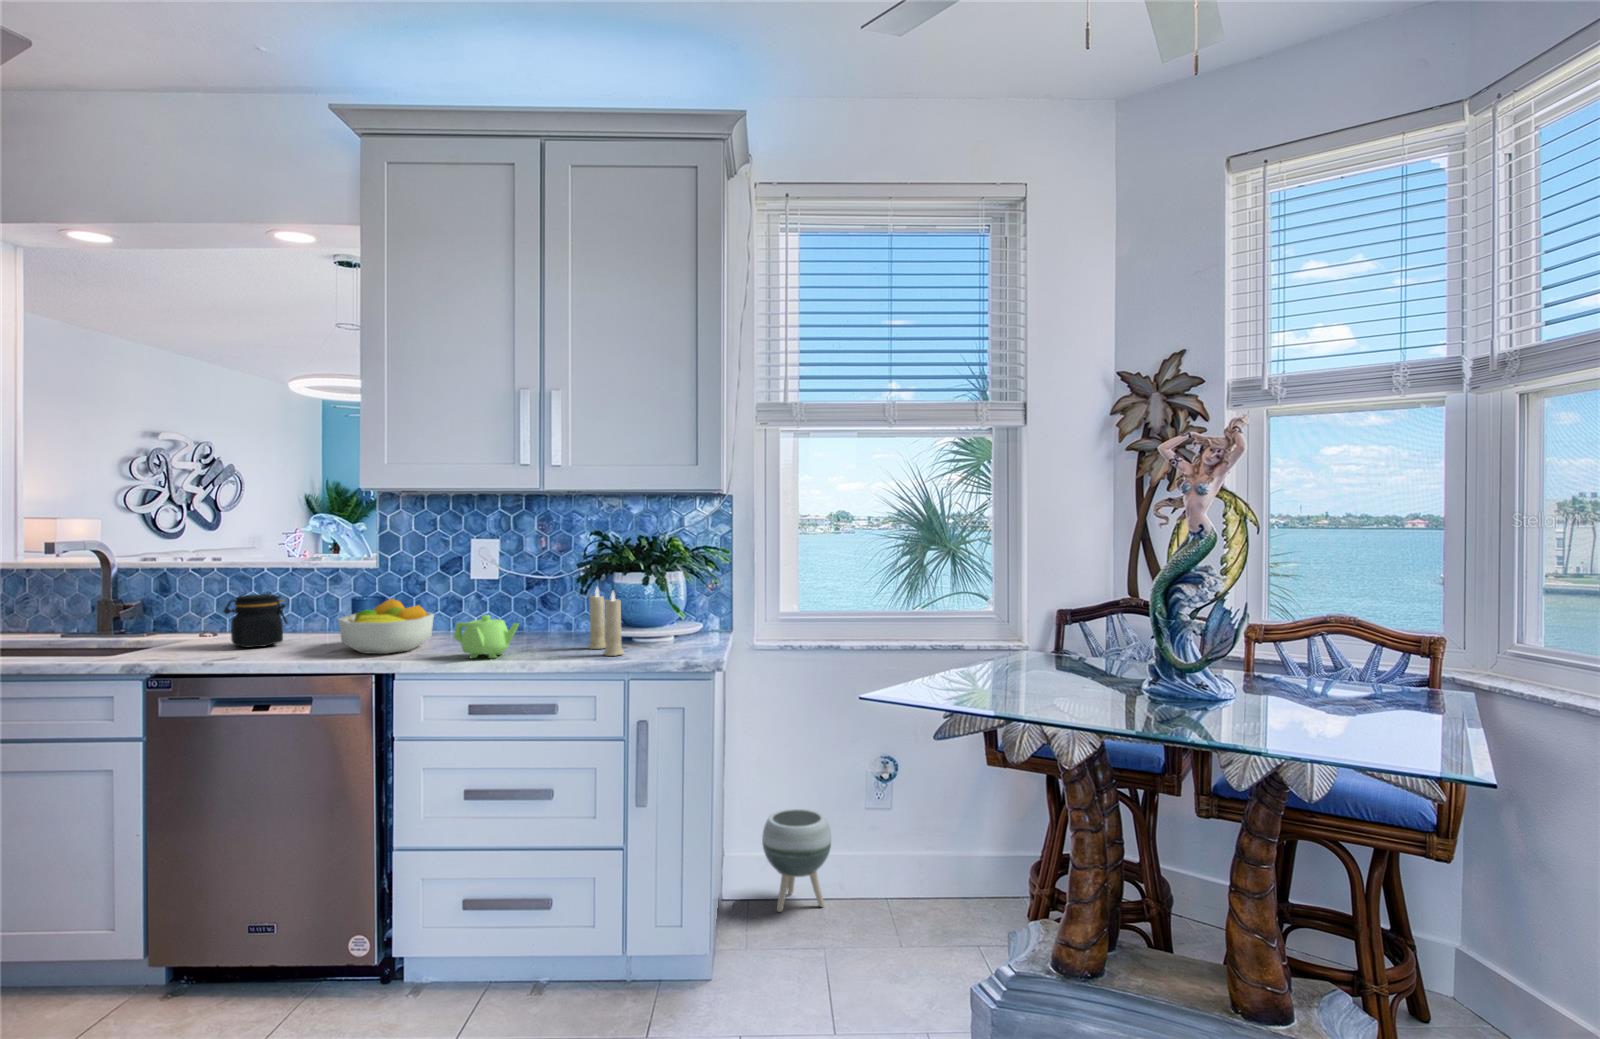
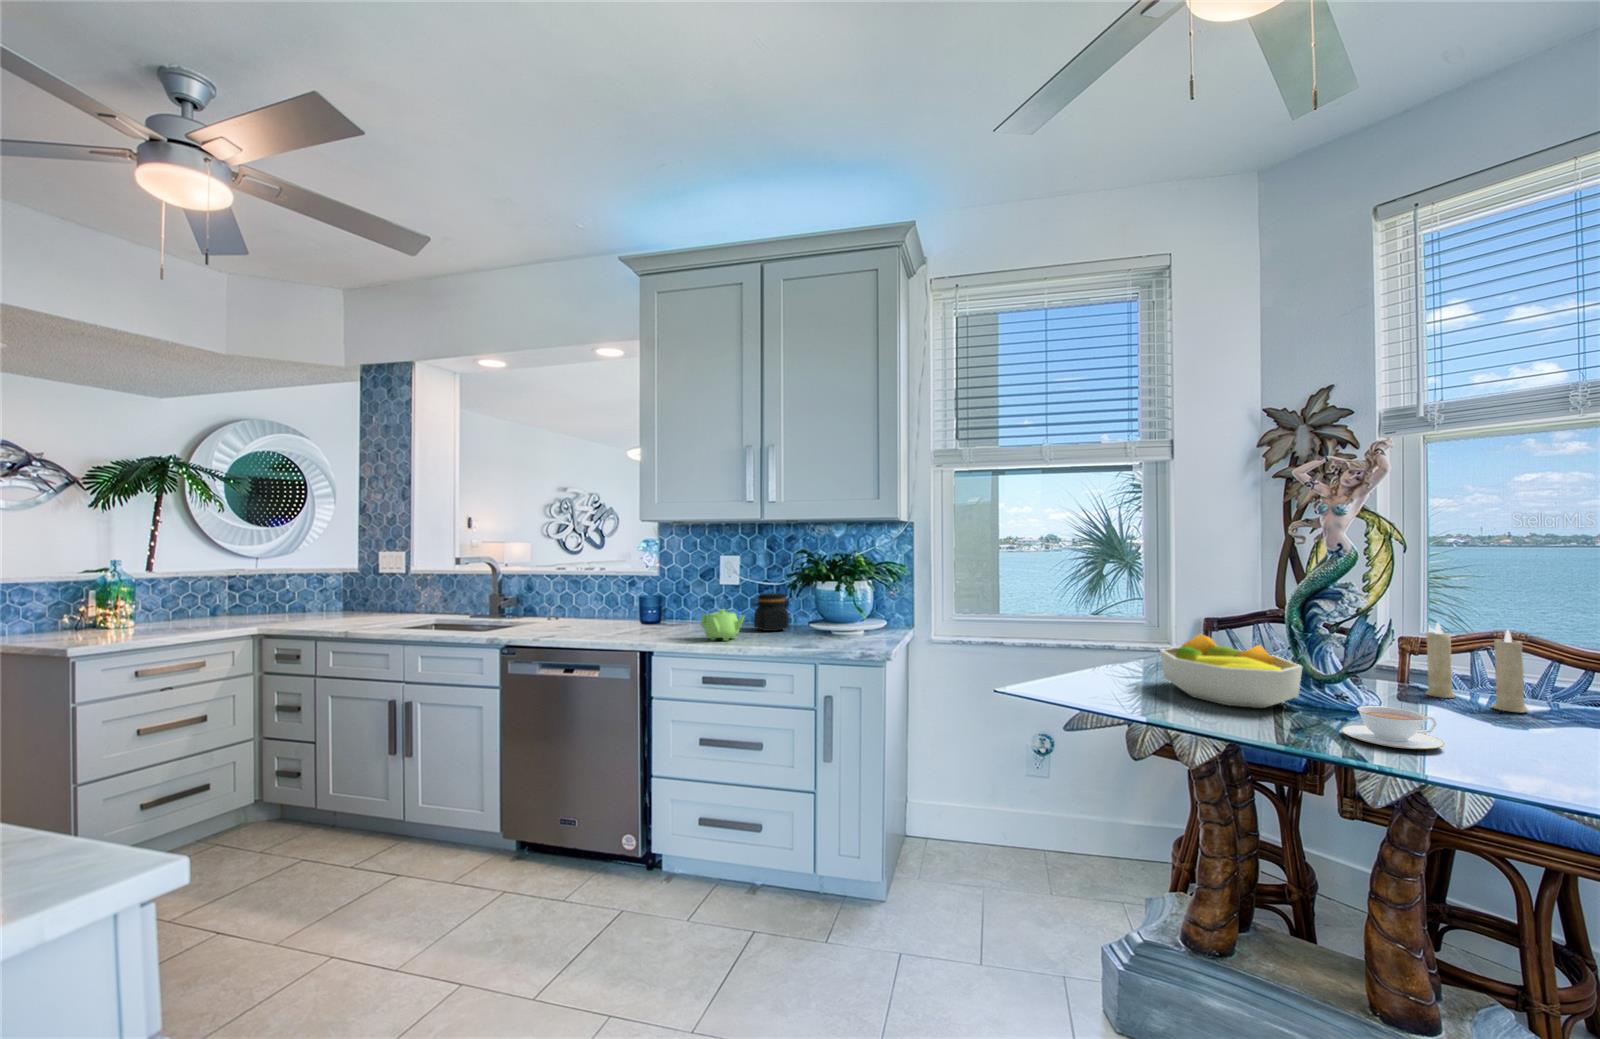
candle: present [589,588,624,656] -> present [1425,622,1528,712]
jar: present [224,594,288,647] -> present [752,593,790,631]
fruit bowl: present [339,599,434,654] -> present [1160,634,1302,708]
teacup: none [1212,692,1298,731] -> present [1342,706,1445,749]
planter: present [762,809,831,912] -> none [936,776,994,861]

